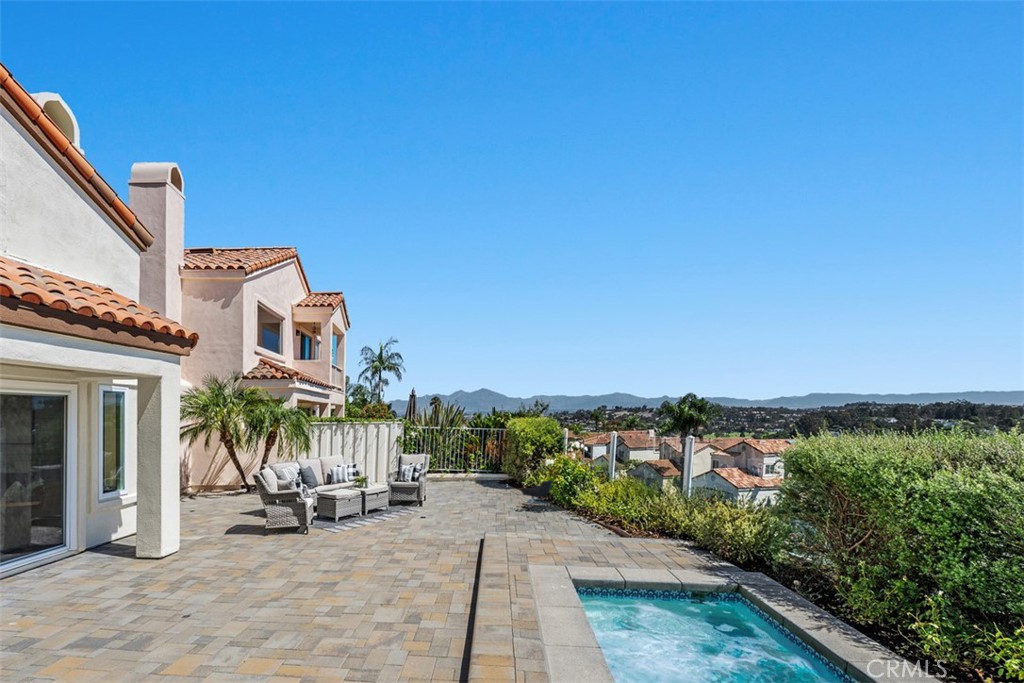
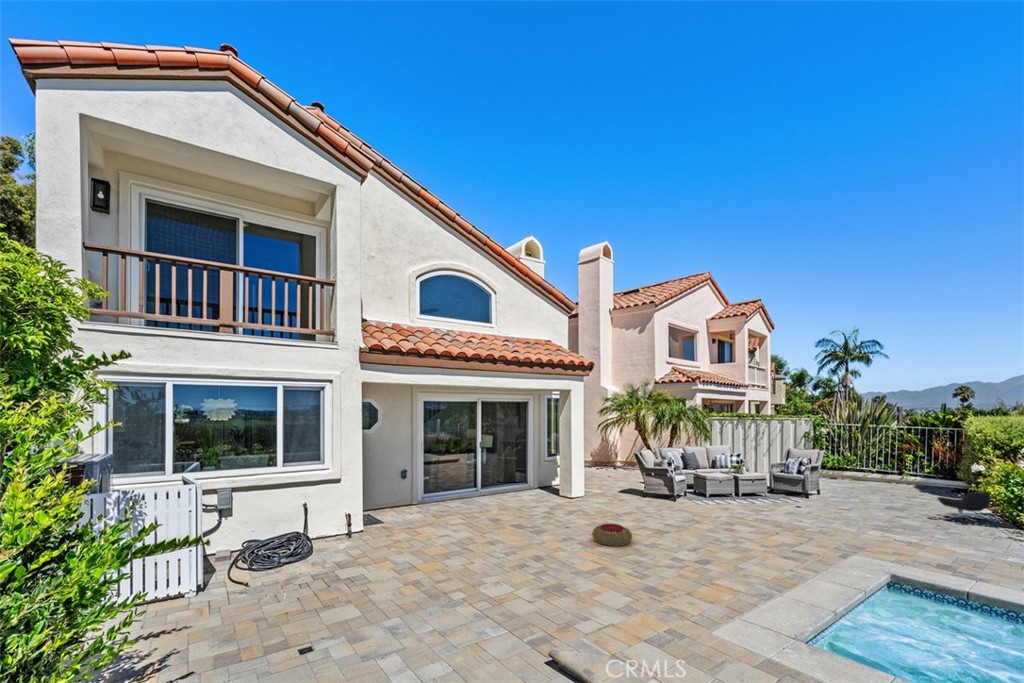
pouf: none [235,600,310,646] -> present [592,524,632,546]

